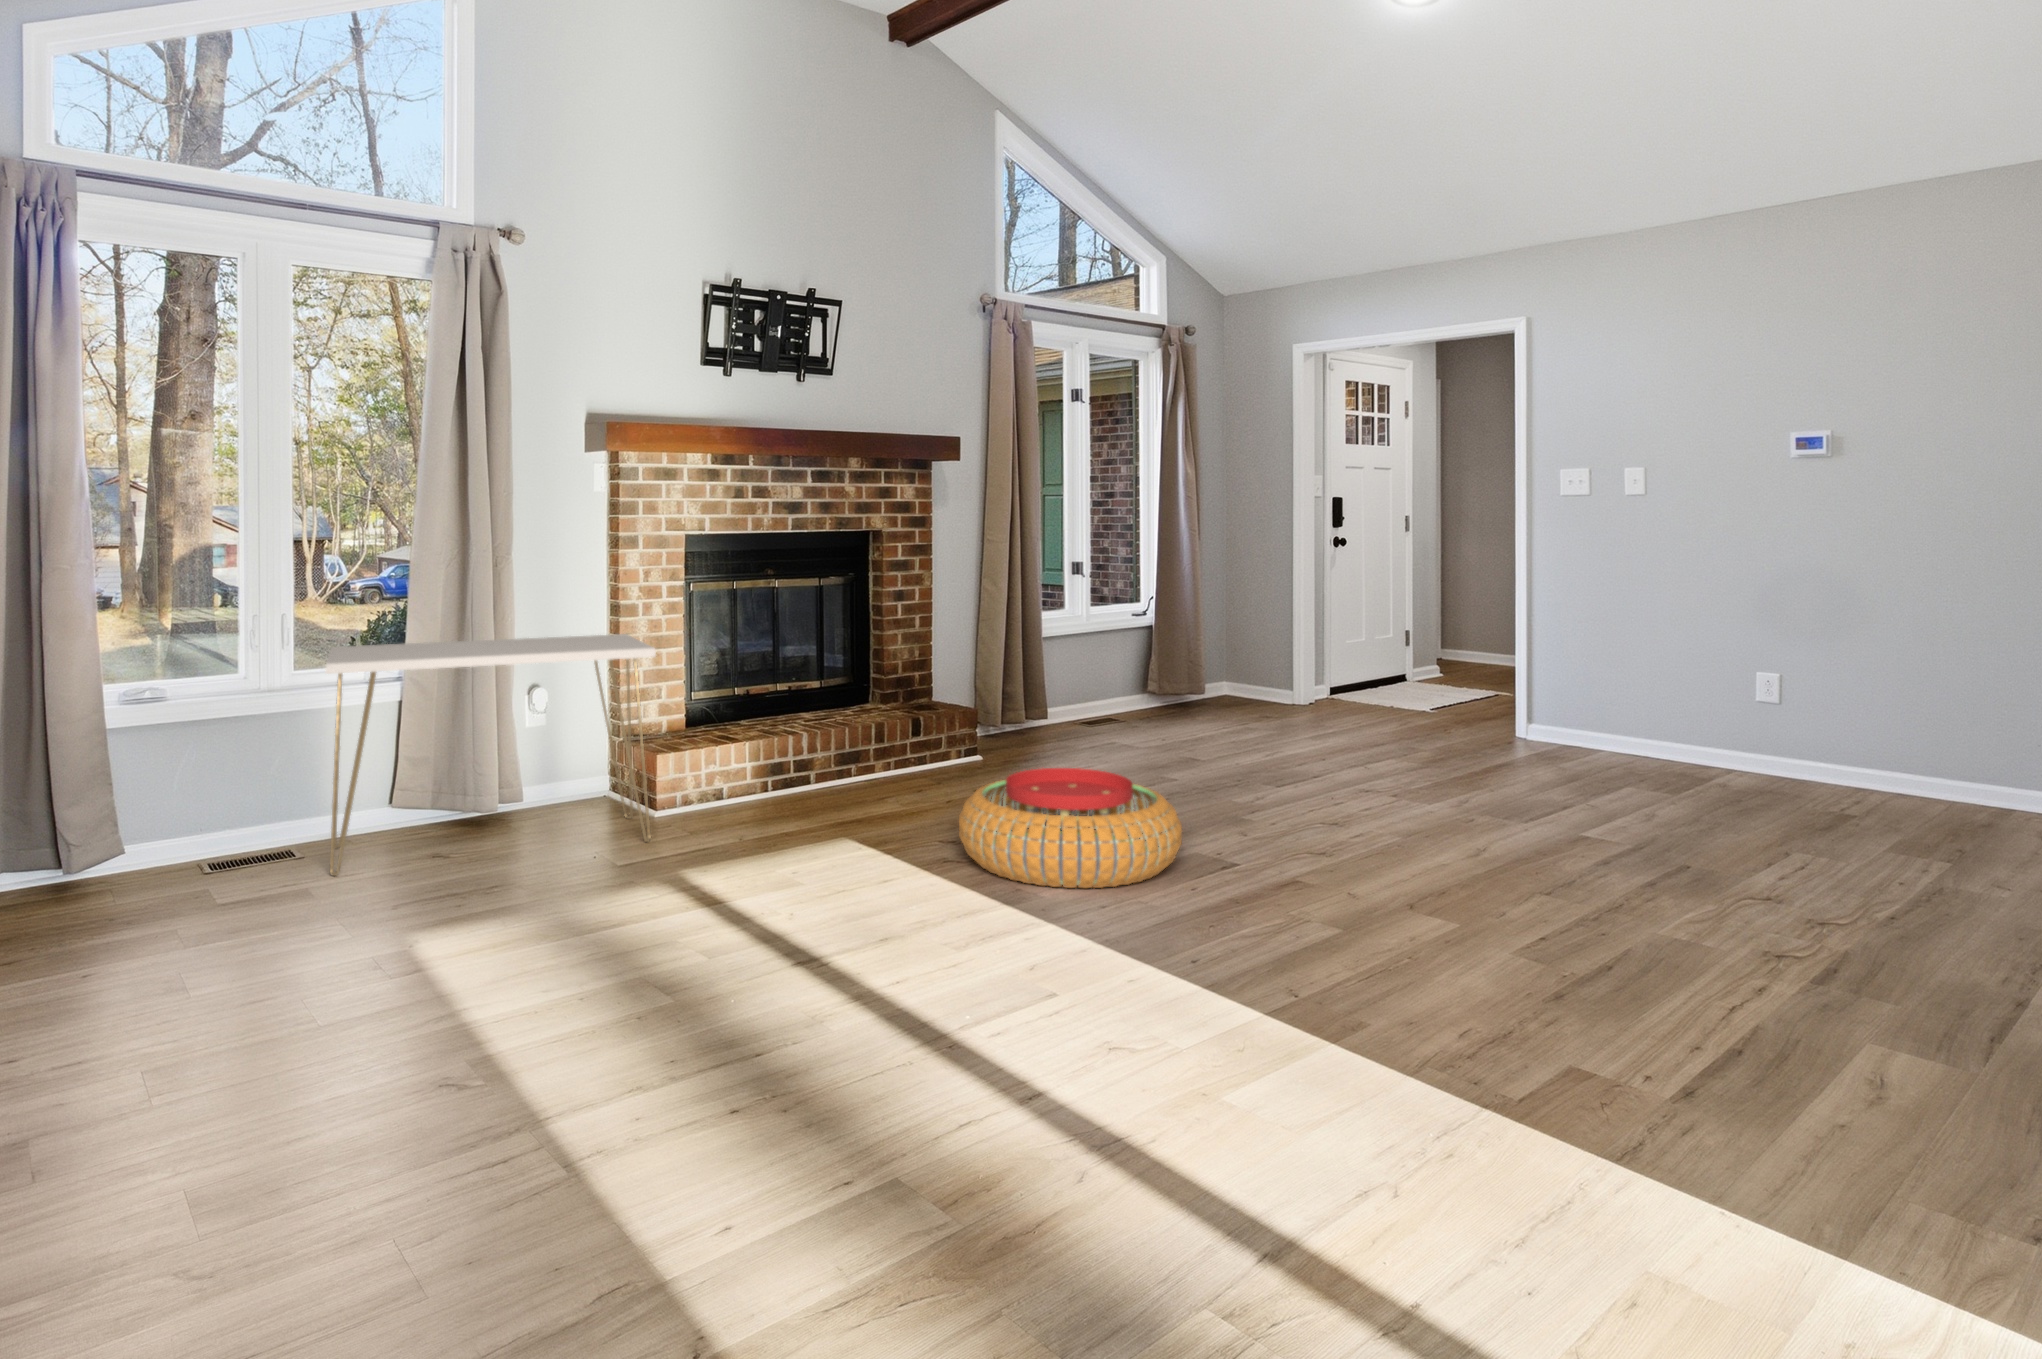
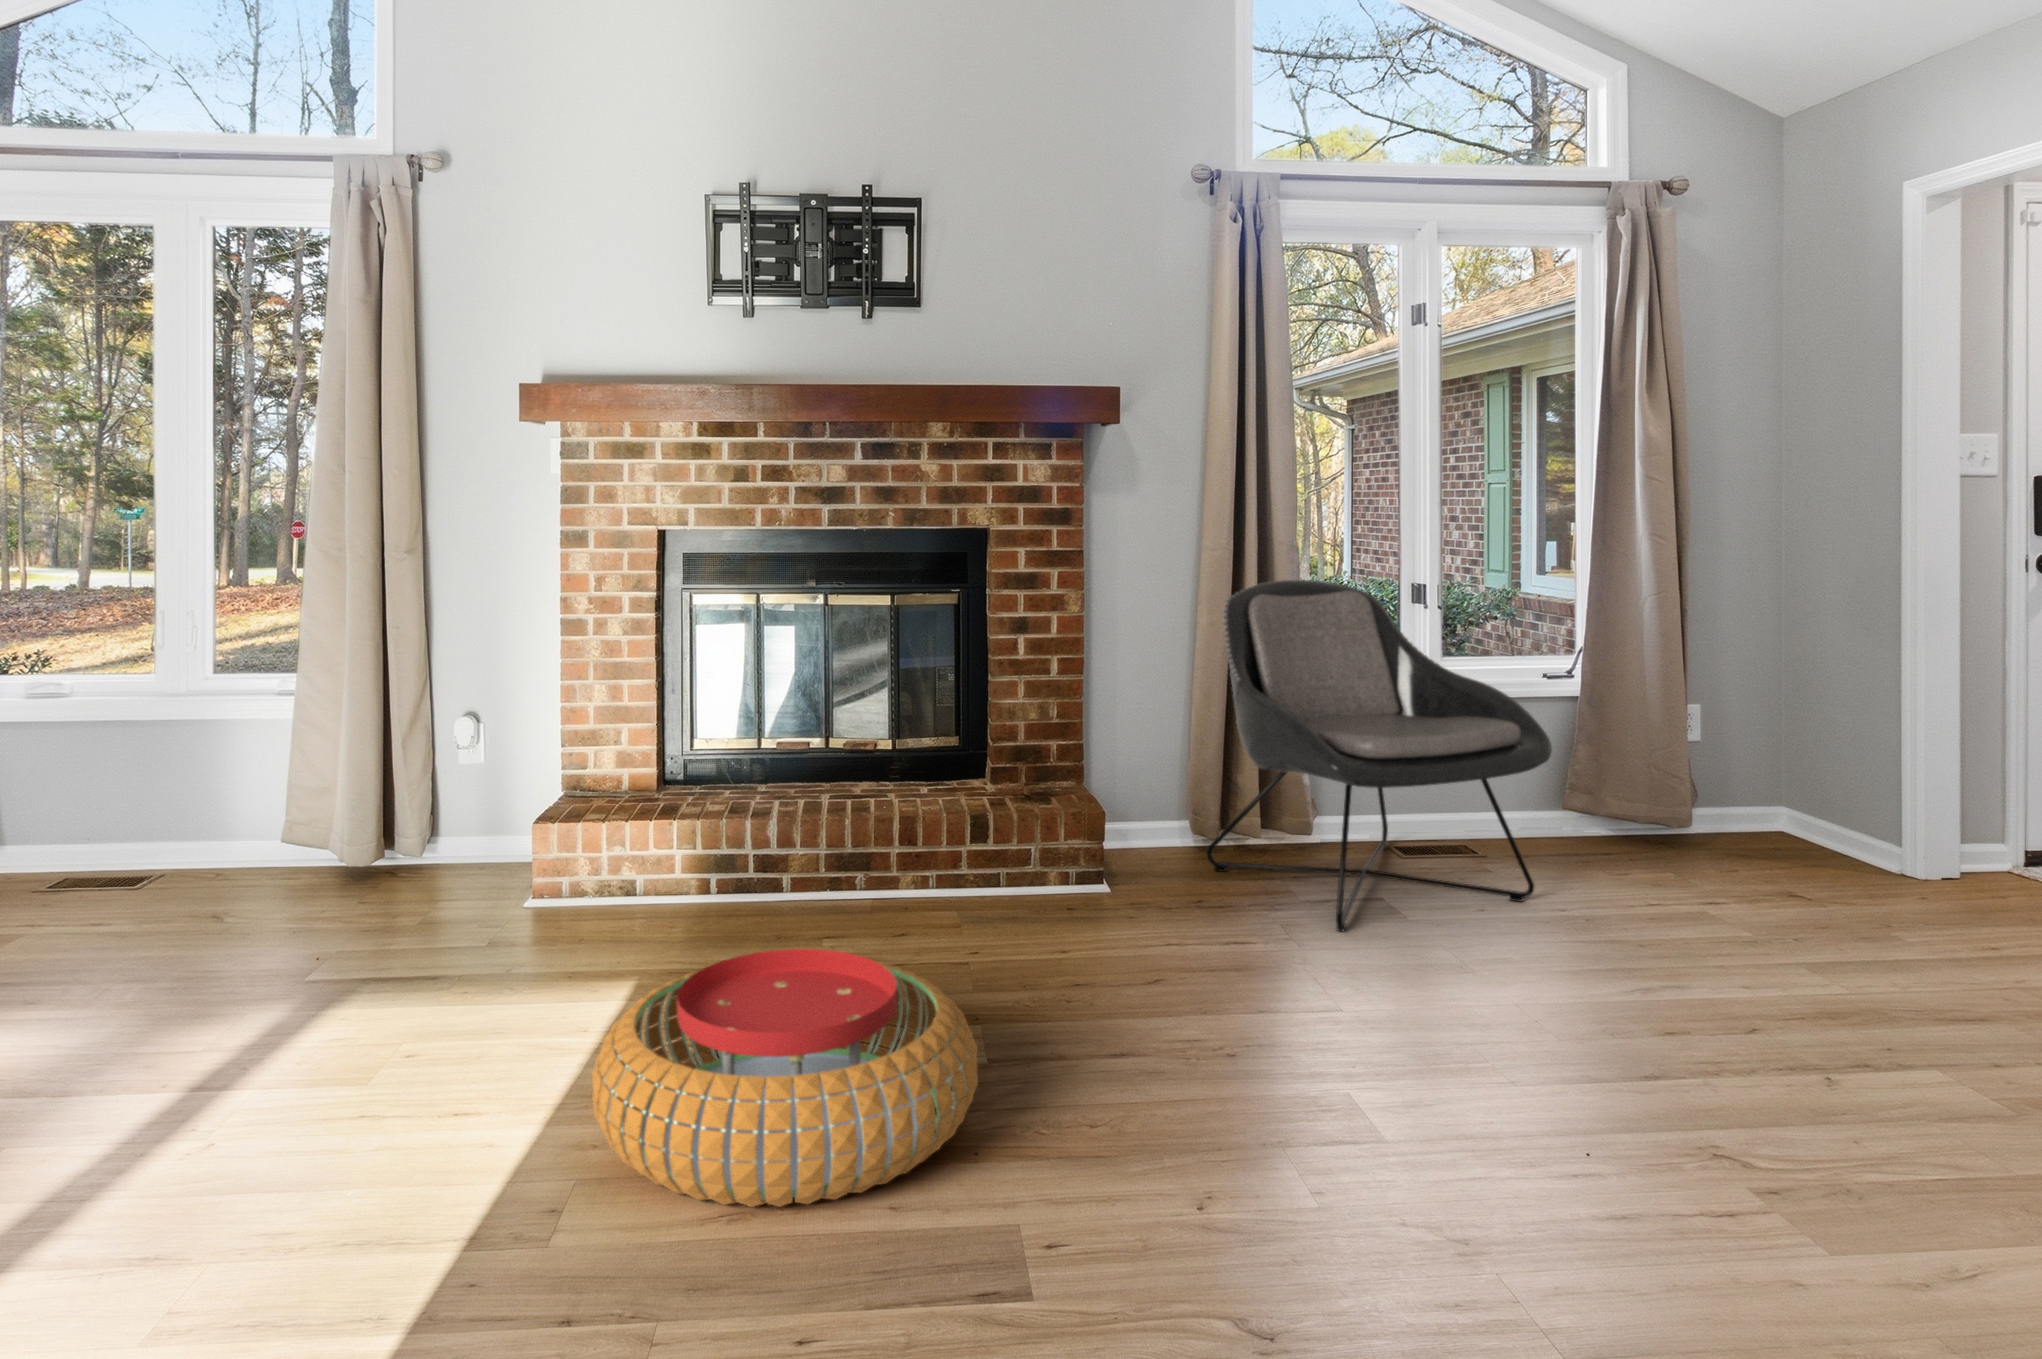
lounge chair: none [1020,561,1208,758] -> present [1206,580,1552,931]
console table: present [326,634,656,876] -> none [50,656,506,945]

